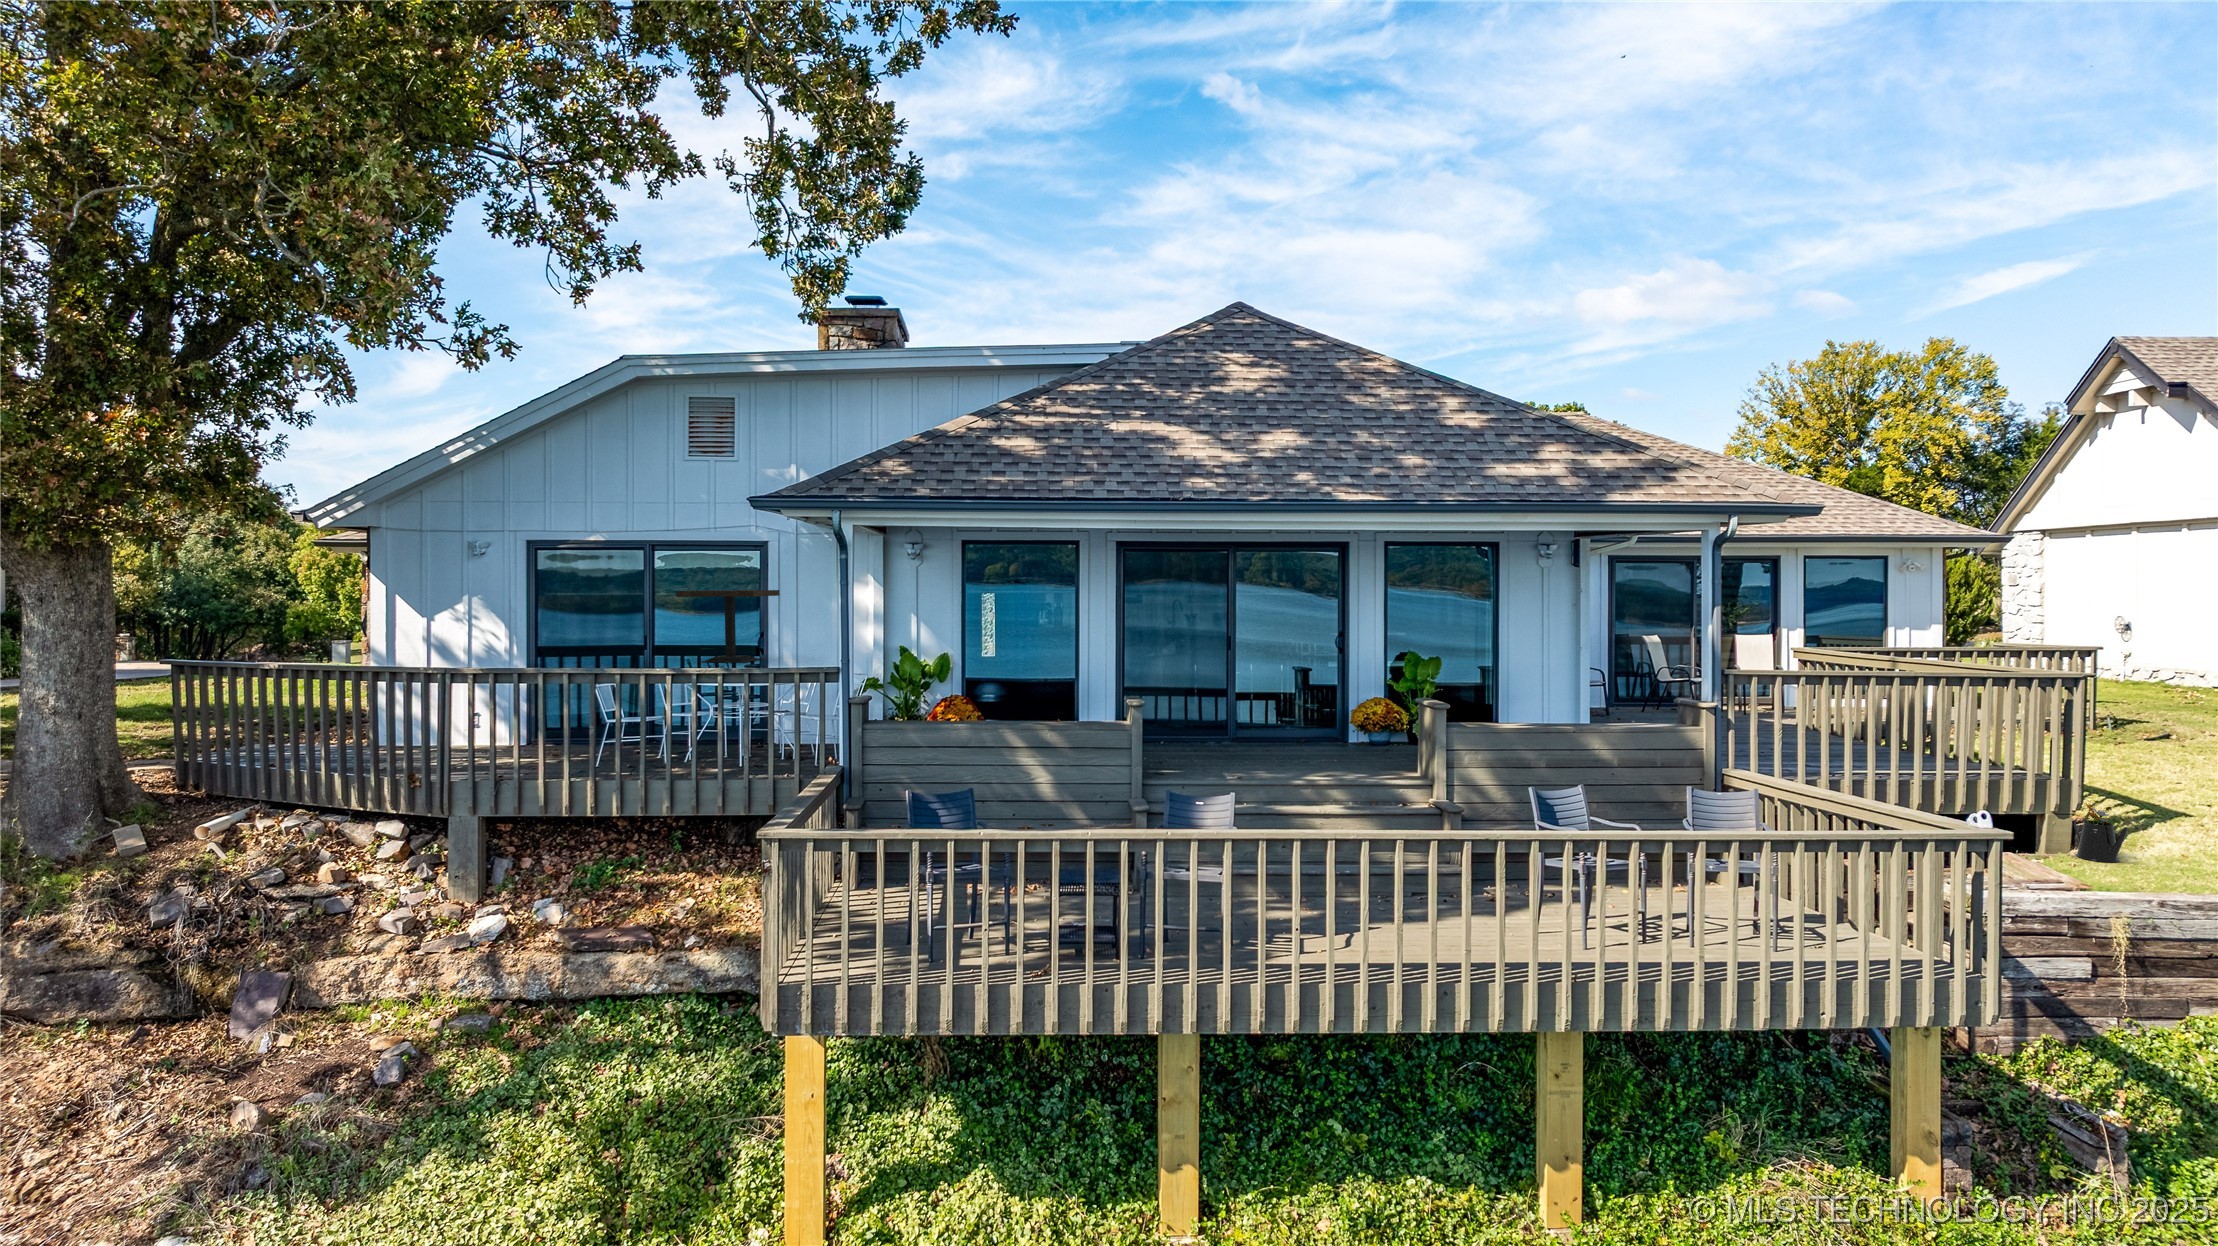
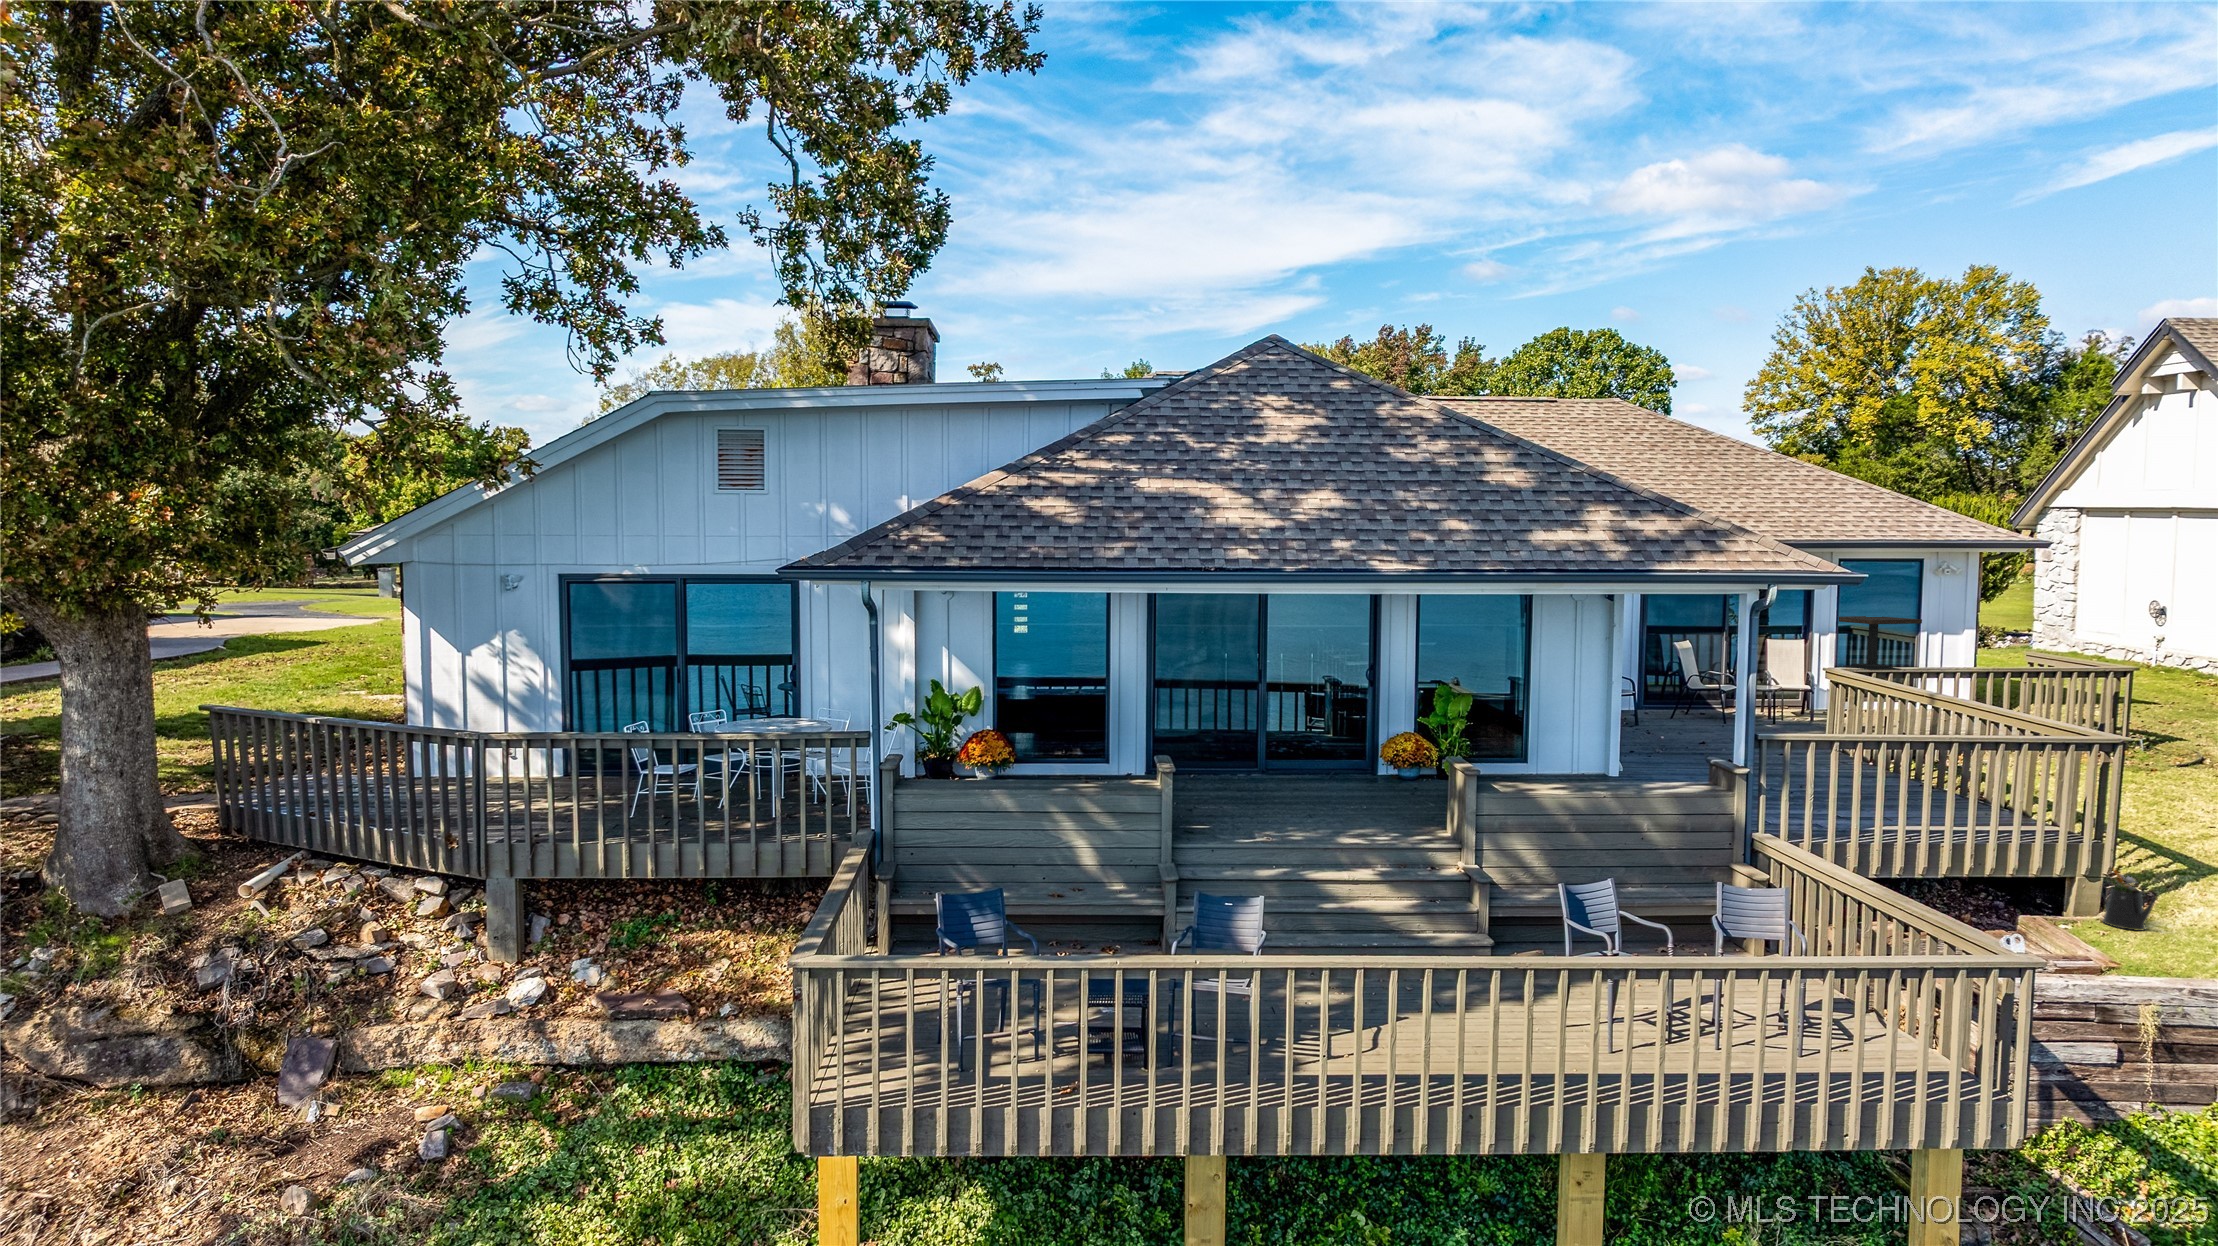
side table: present [676,590,779,663] -> present [1839,616,1922,670]

